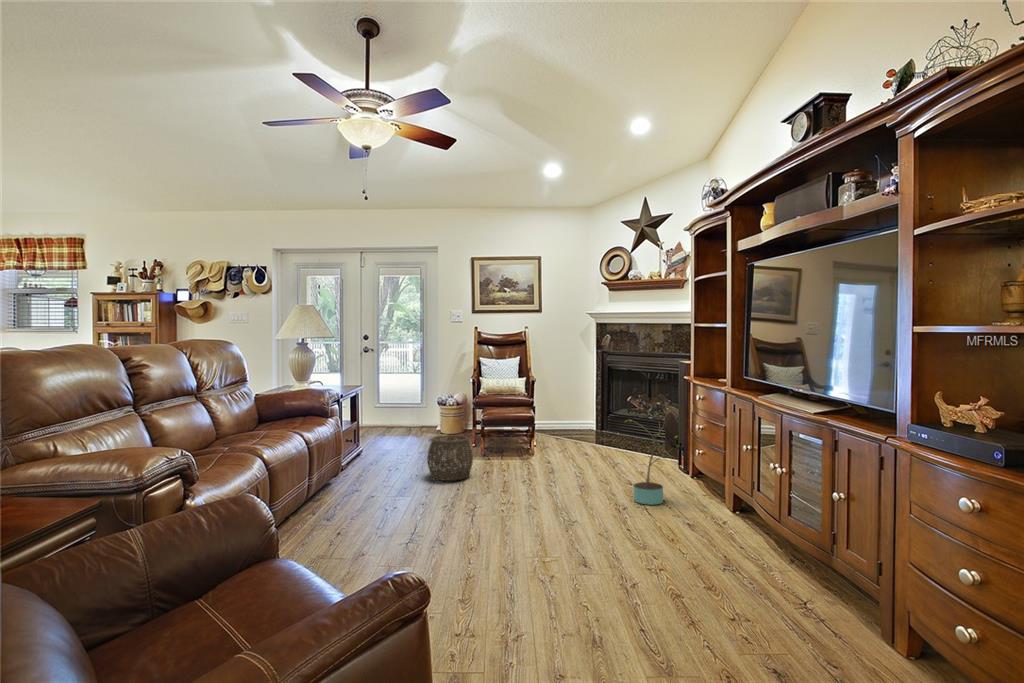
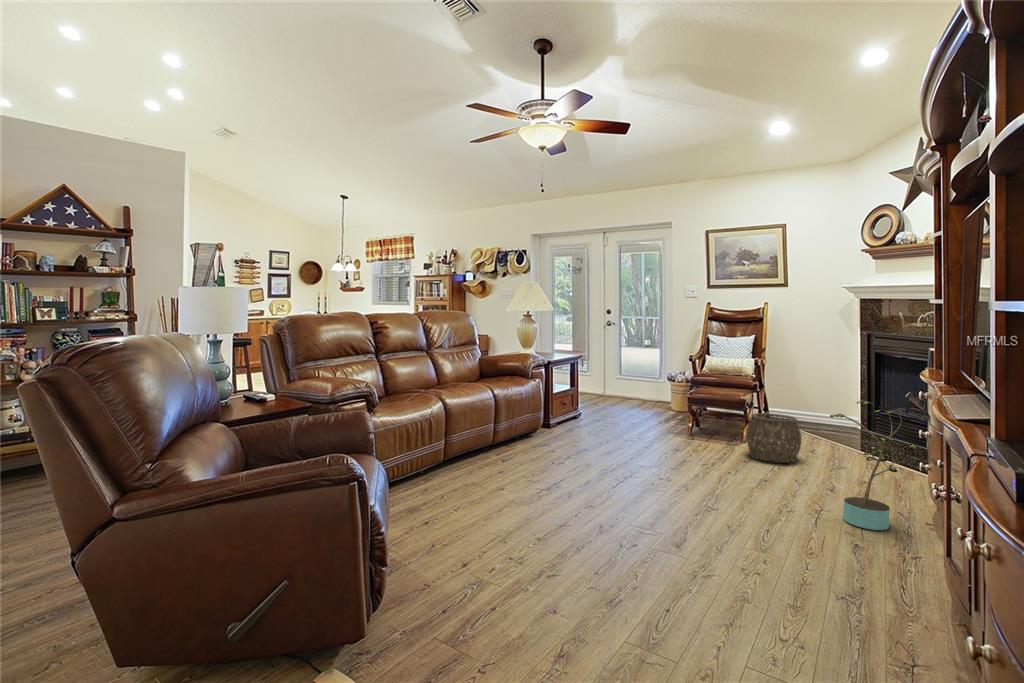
woven basket: present [427,435,473,481] -> present [746,413,801,463]

